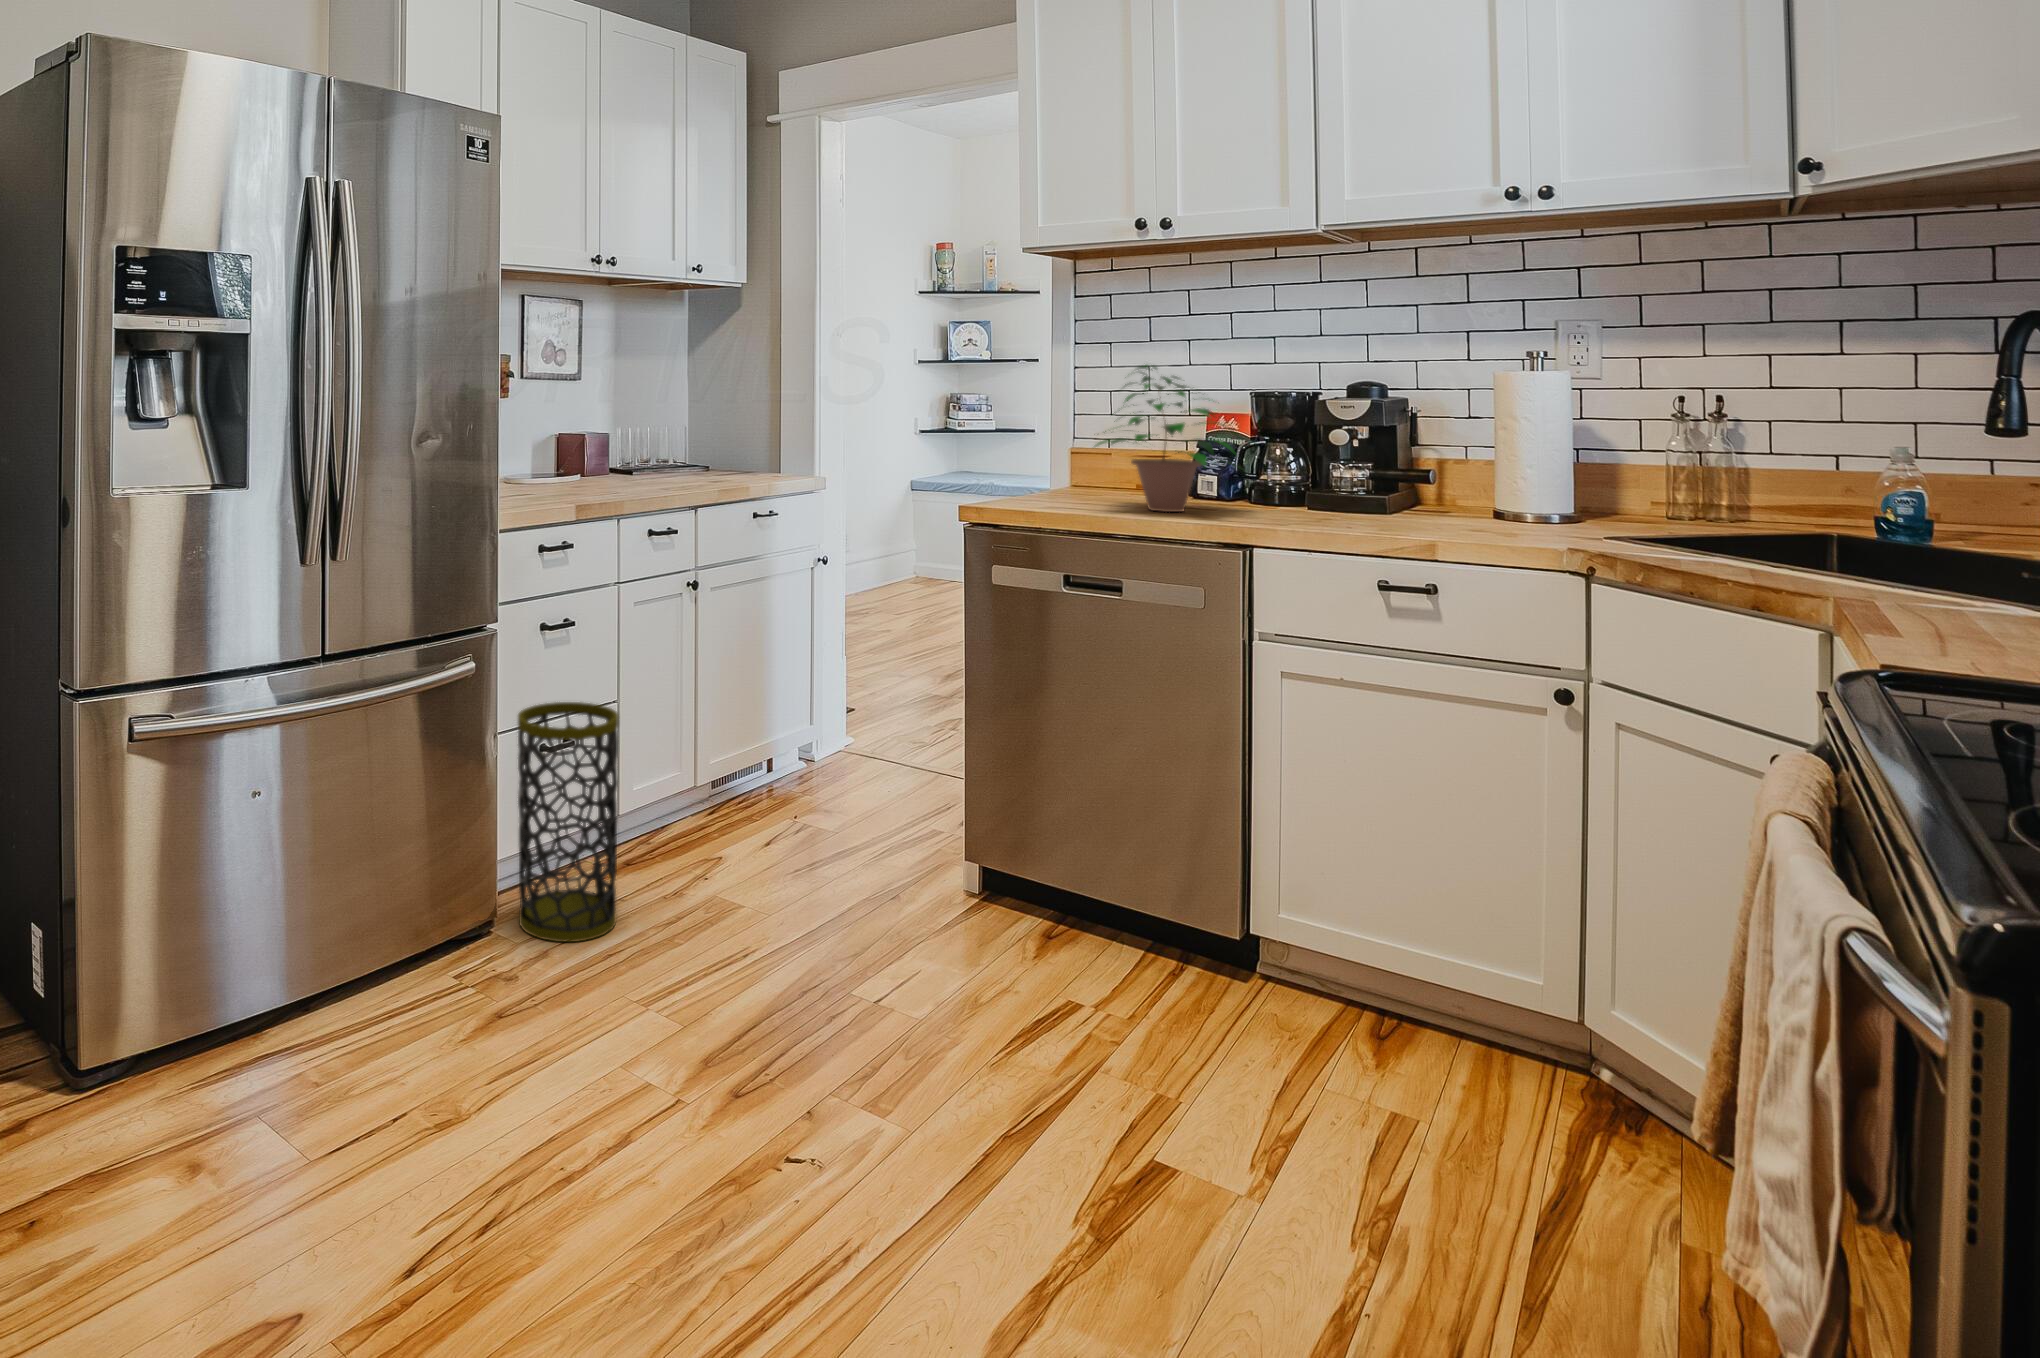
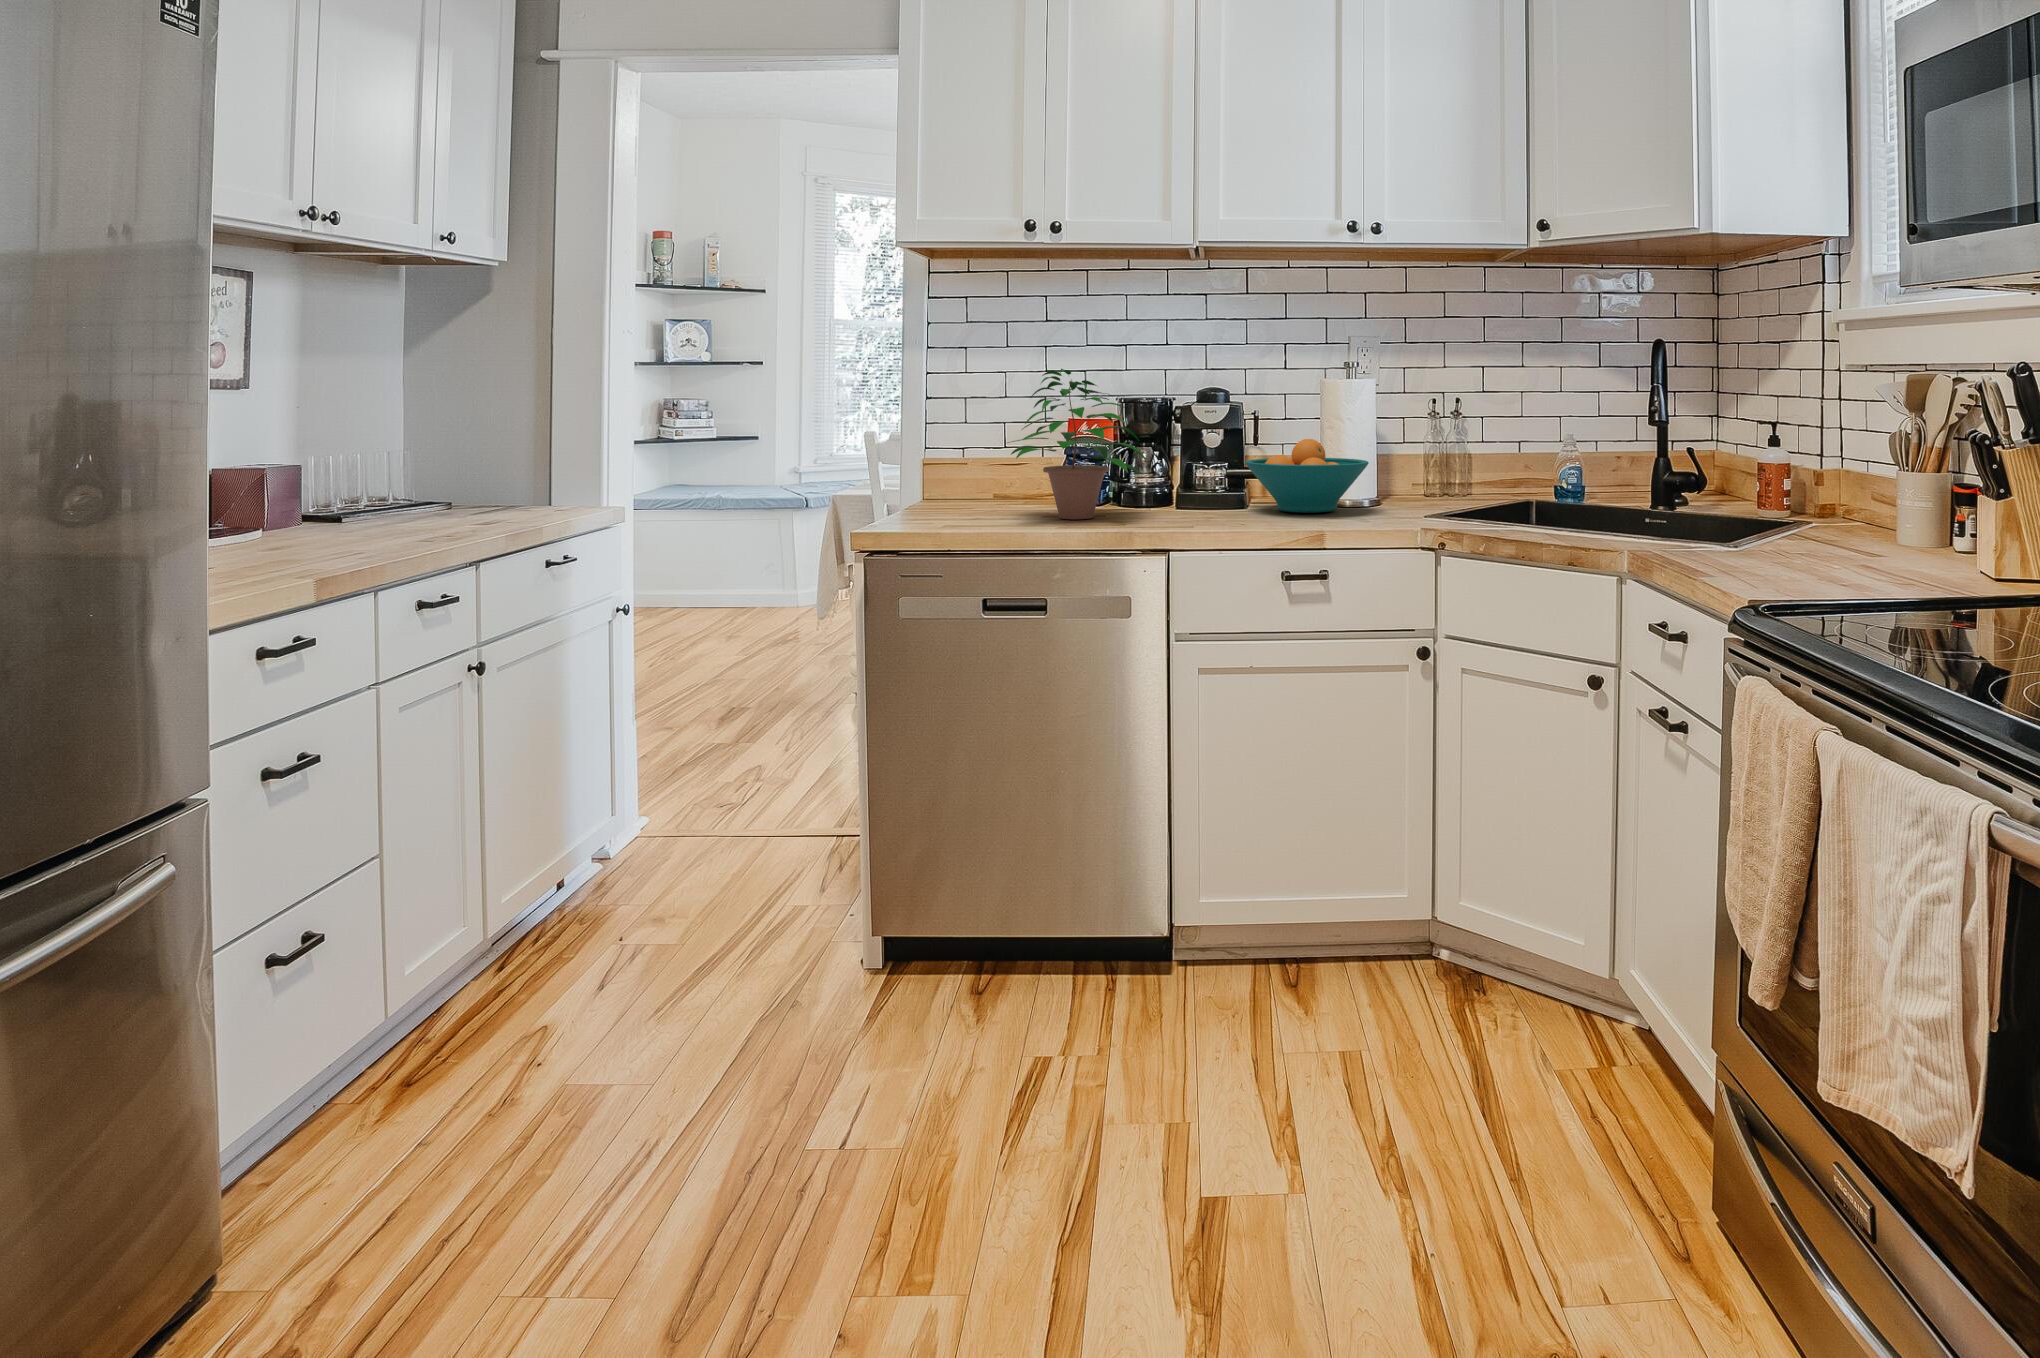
fruit bowl: none [1370,443,1541,527] -> present [1245,439,1369,513]
trash can: present [518,702,619,942] -> none [247,870,434,1262]

